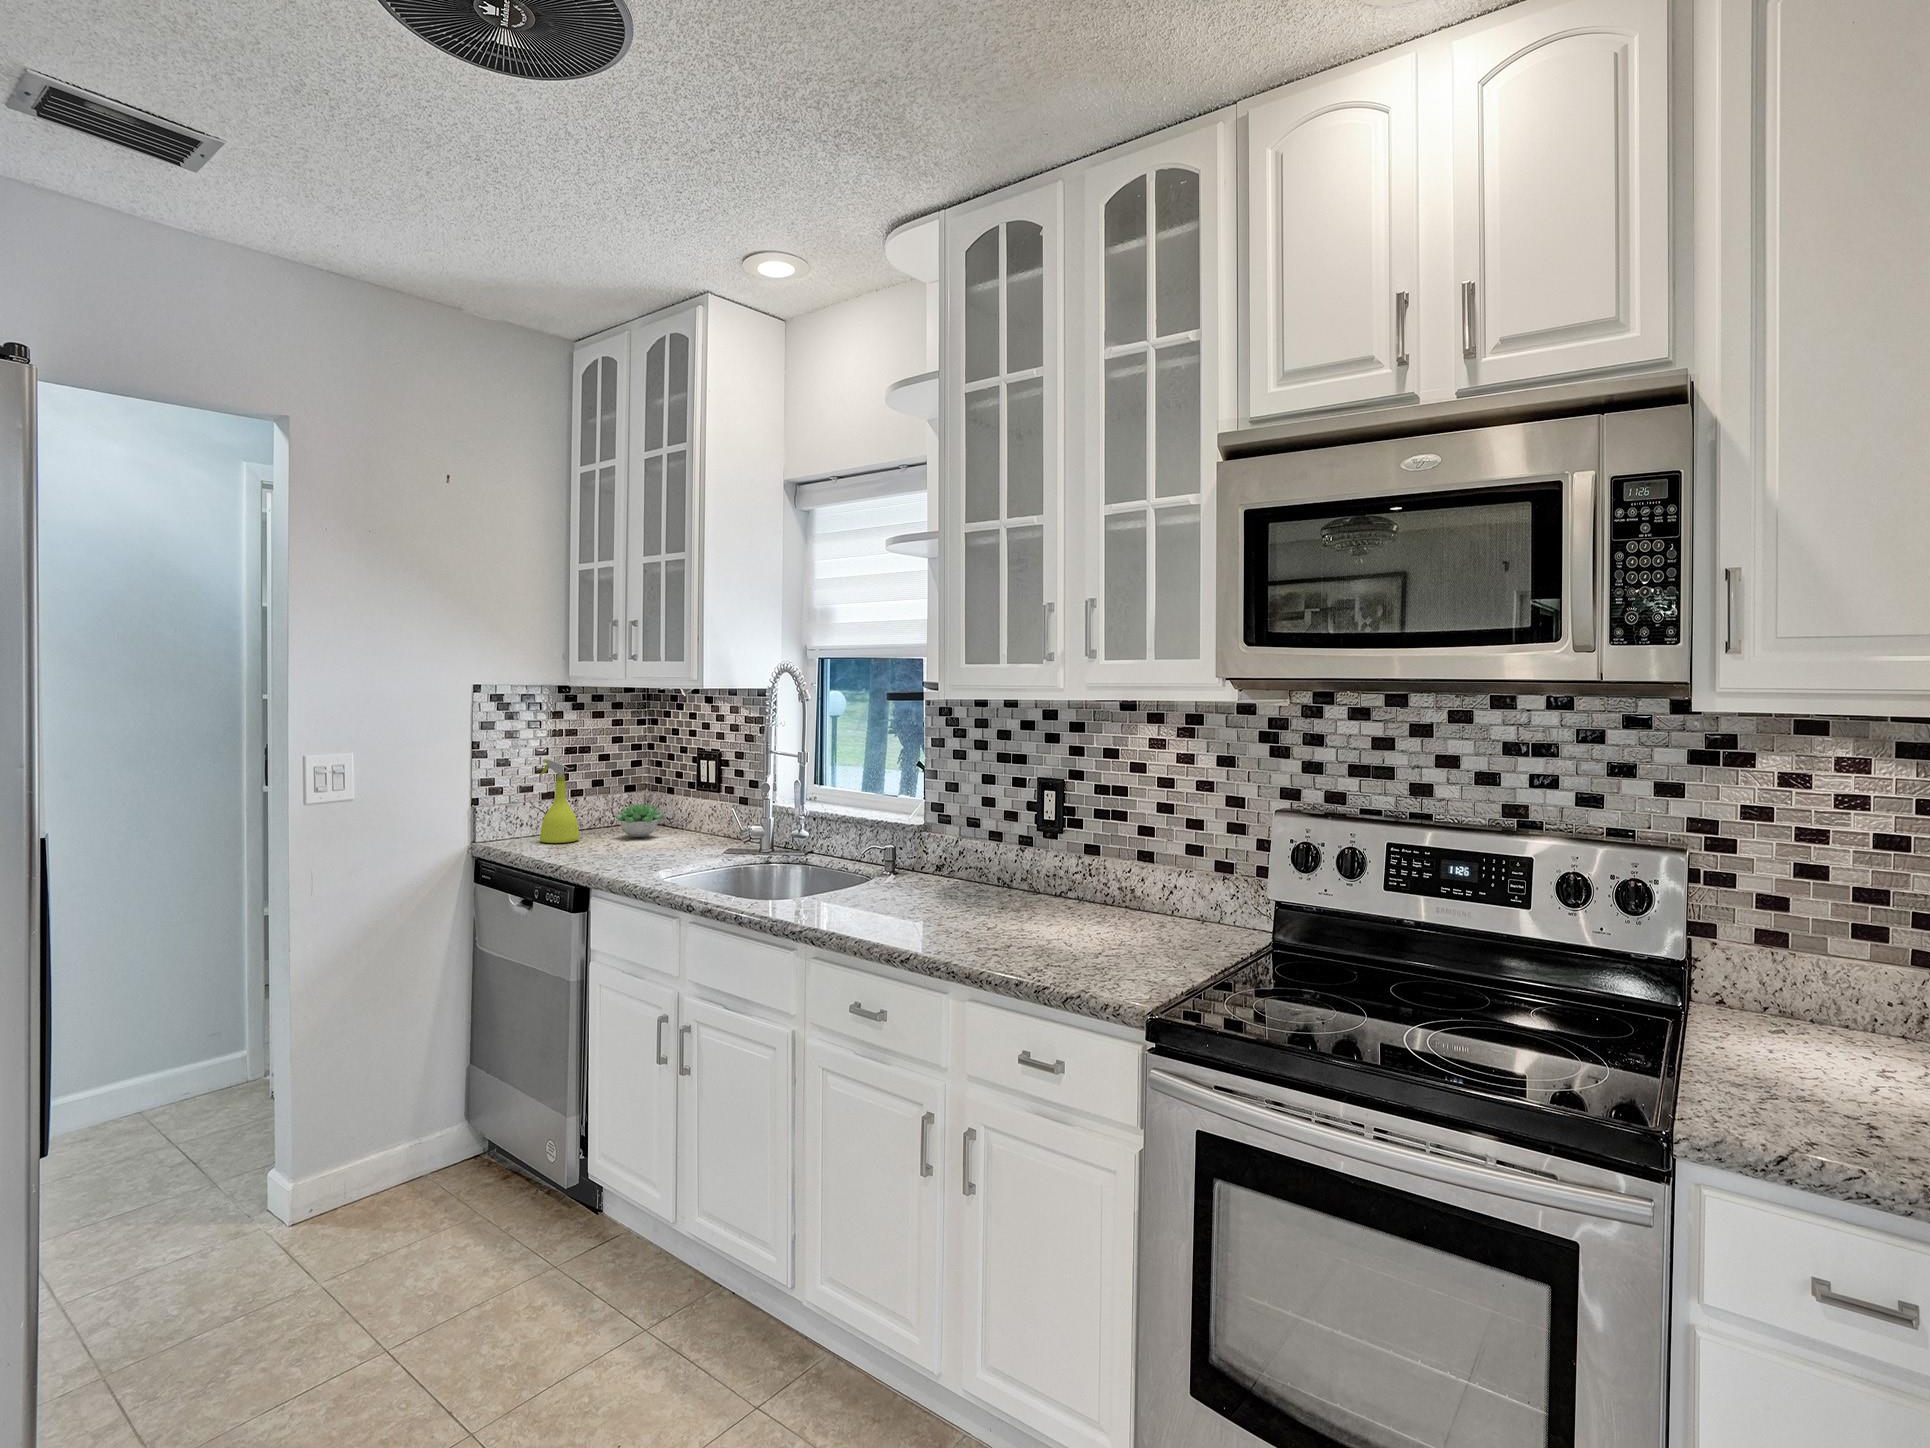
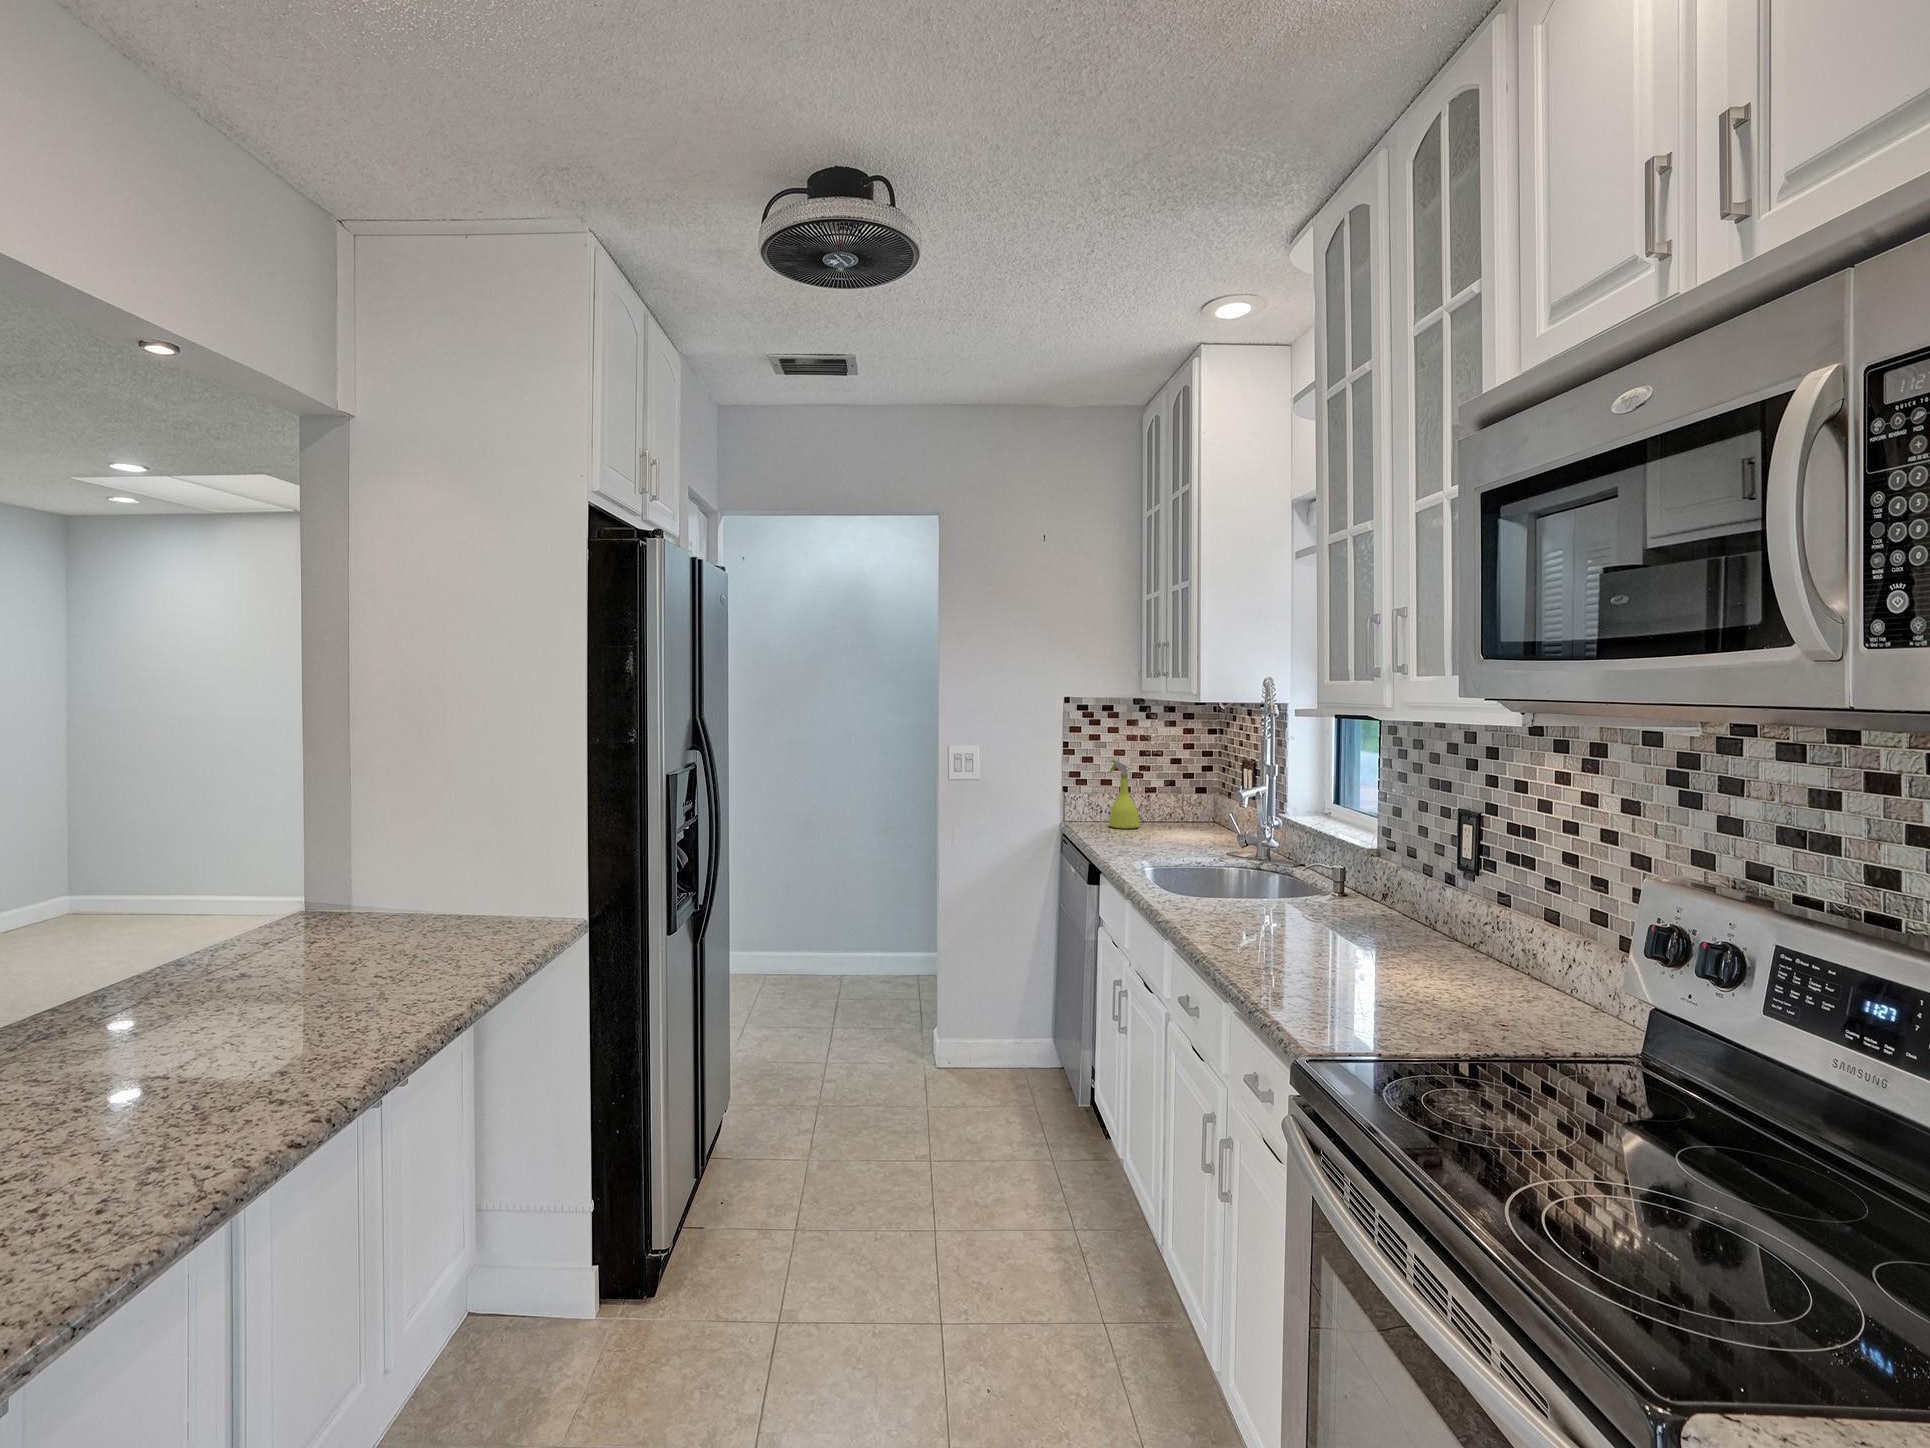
succulent plant: present [614,804,664,837] -> none [1166,803,1208,831]

